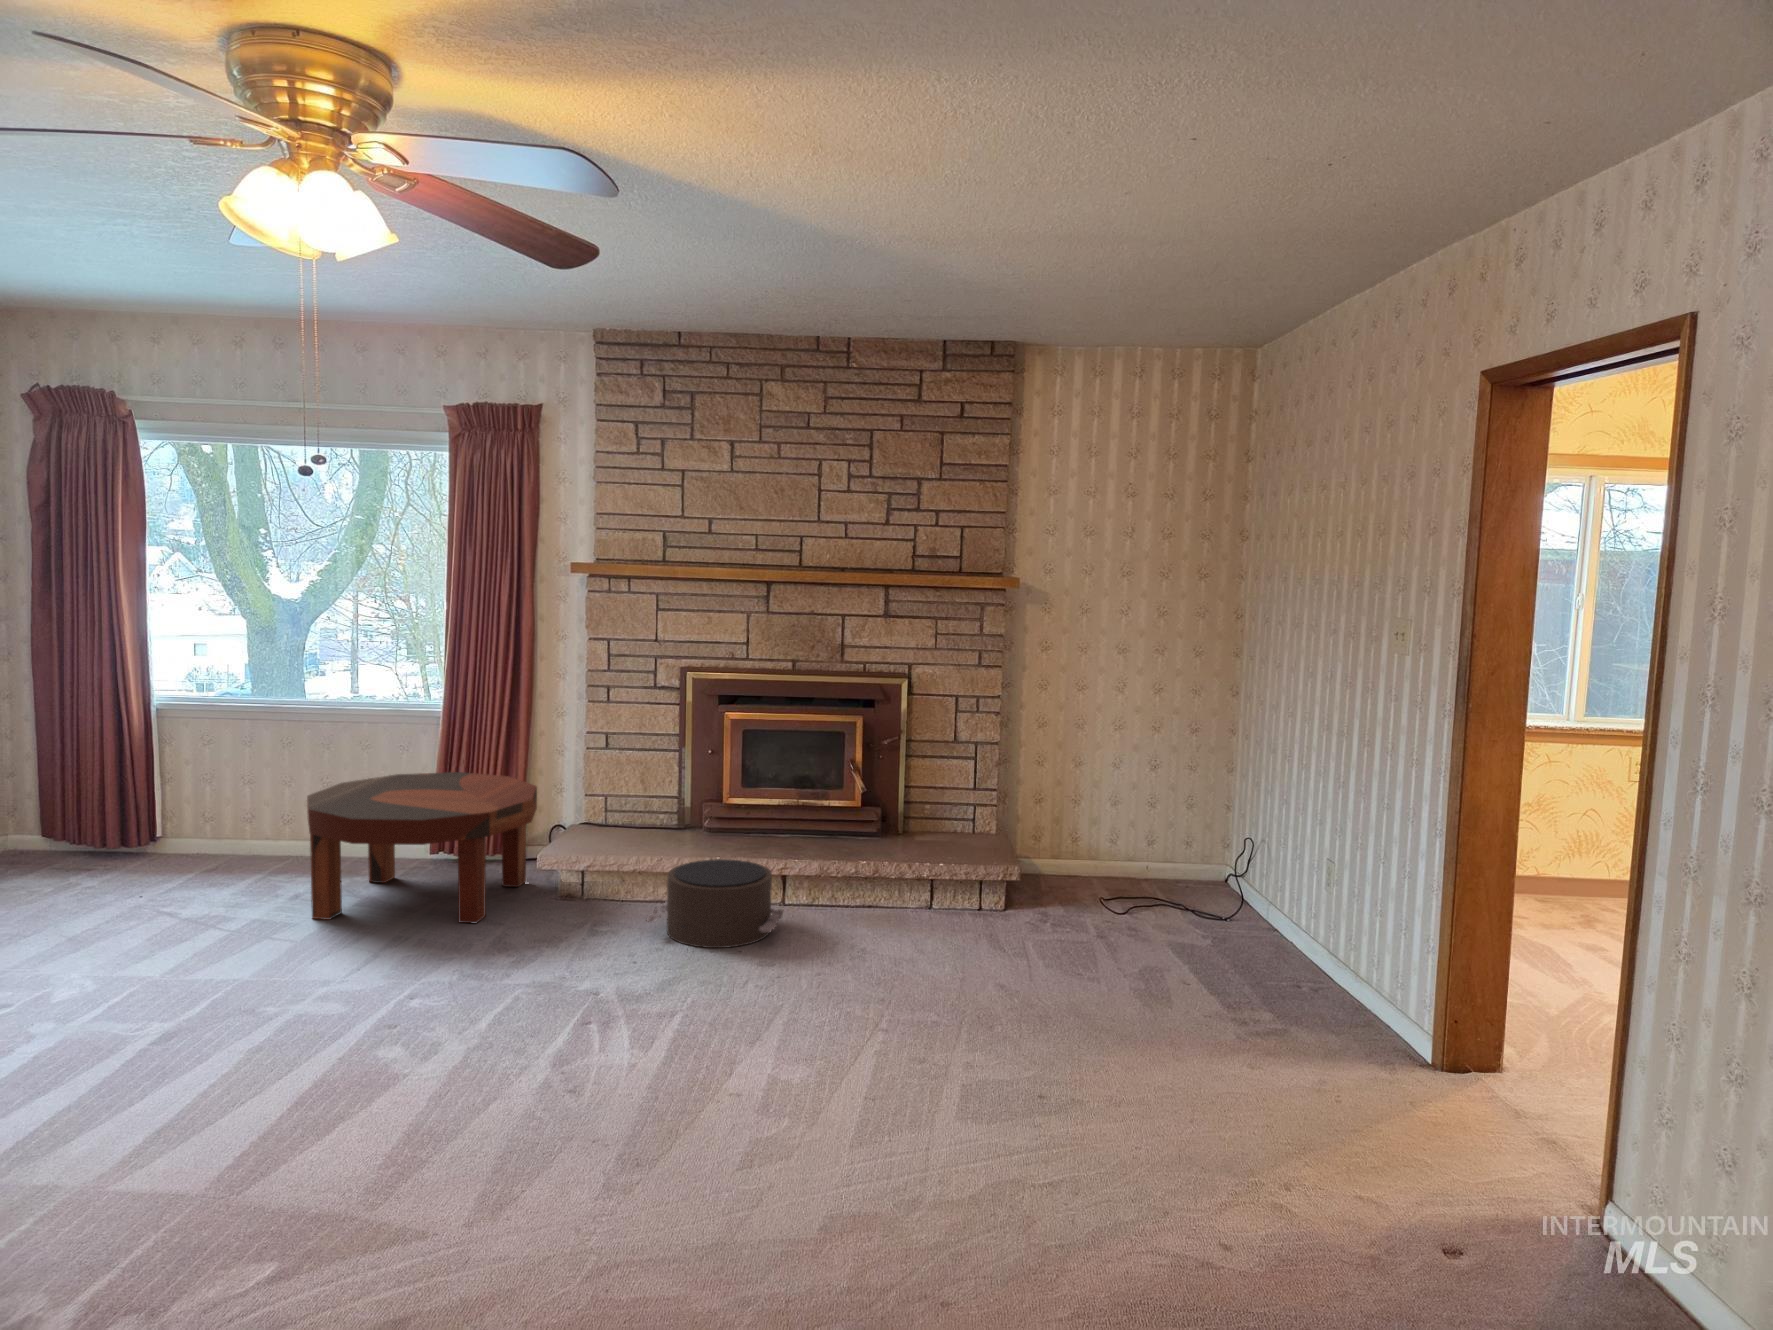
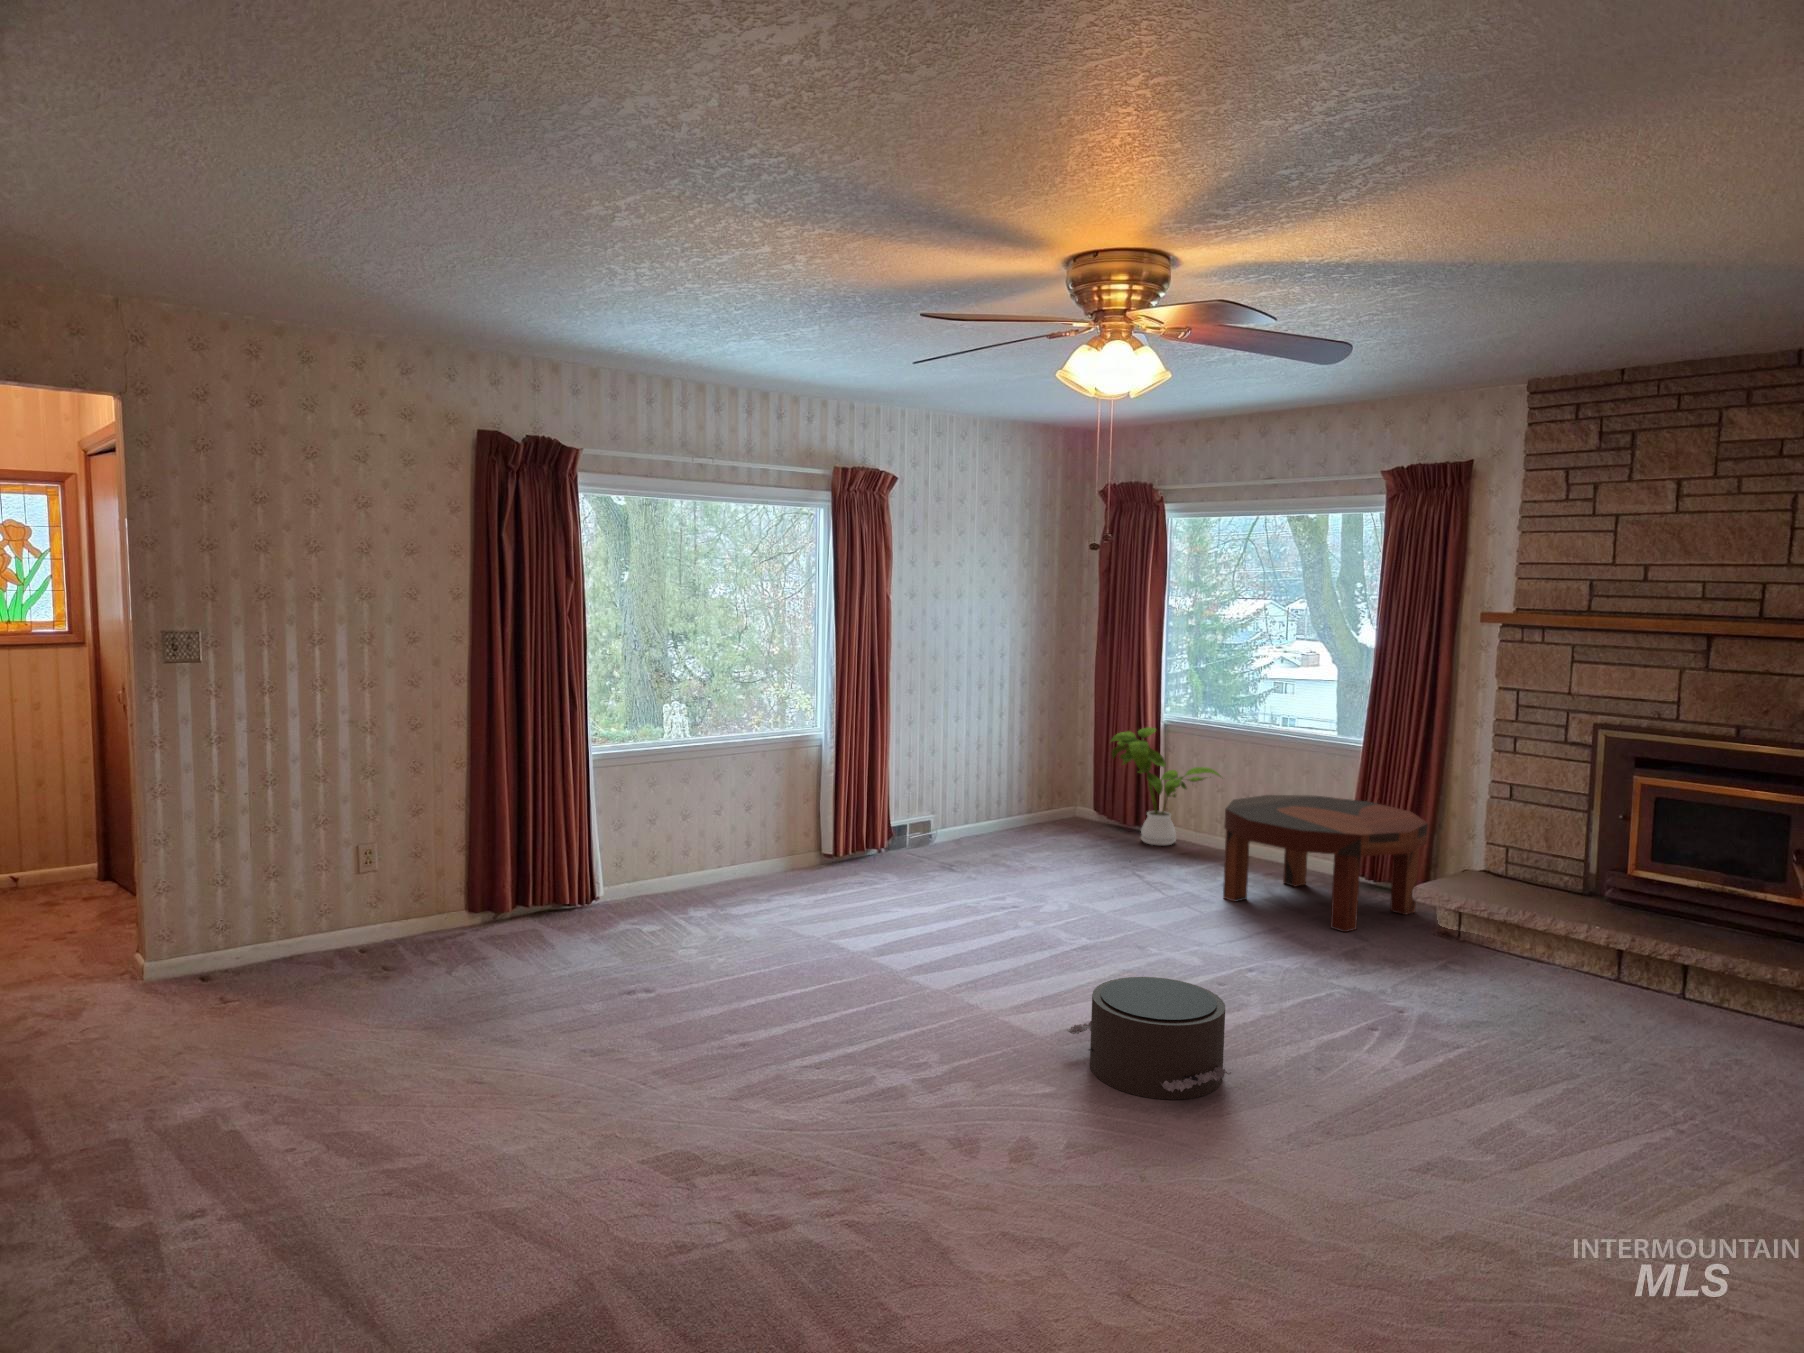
house plant: none [88,717,264,870] -> present [1111,727,1221,846]
pouf: present [646,859,783,948] -> present [1067,977,1231,1100]

